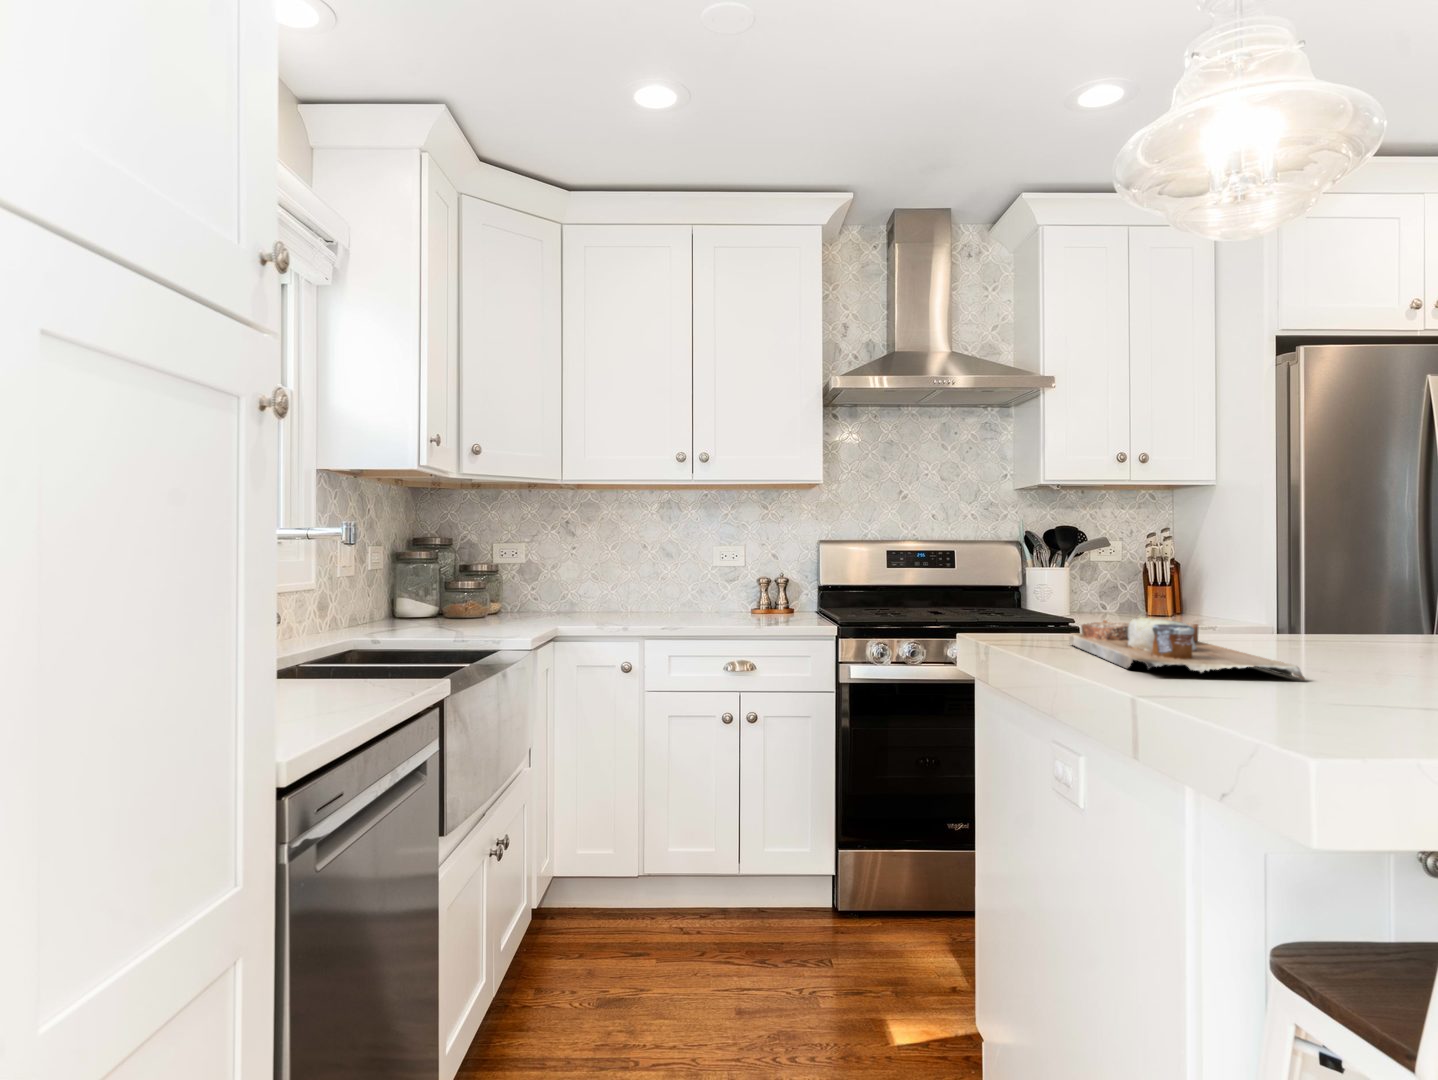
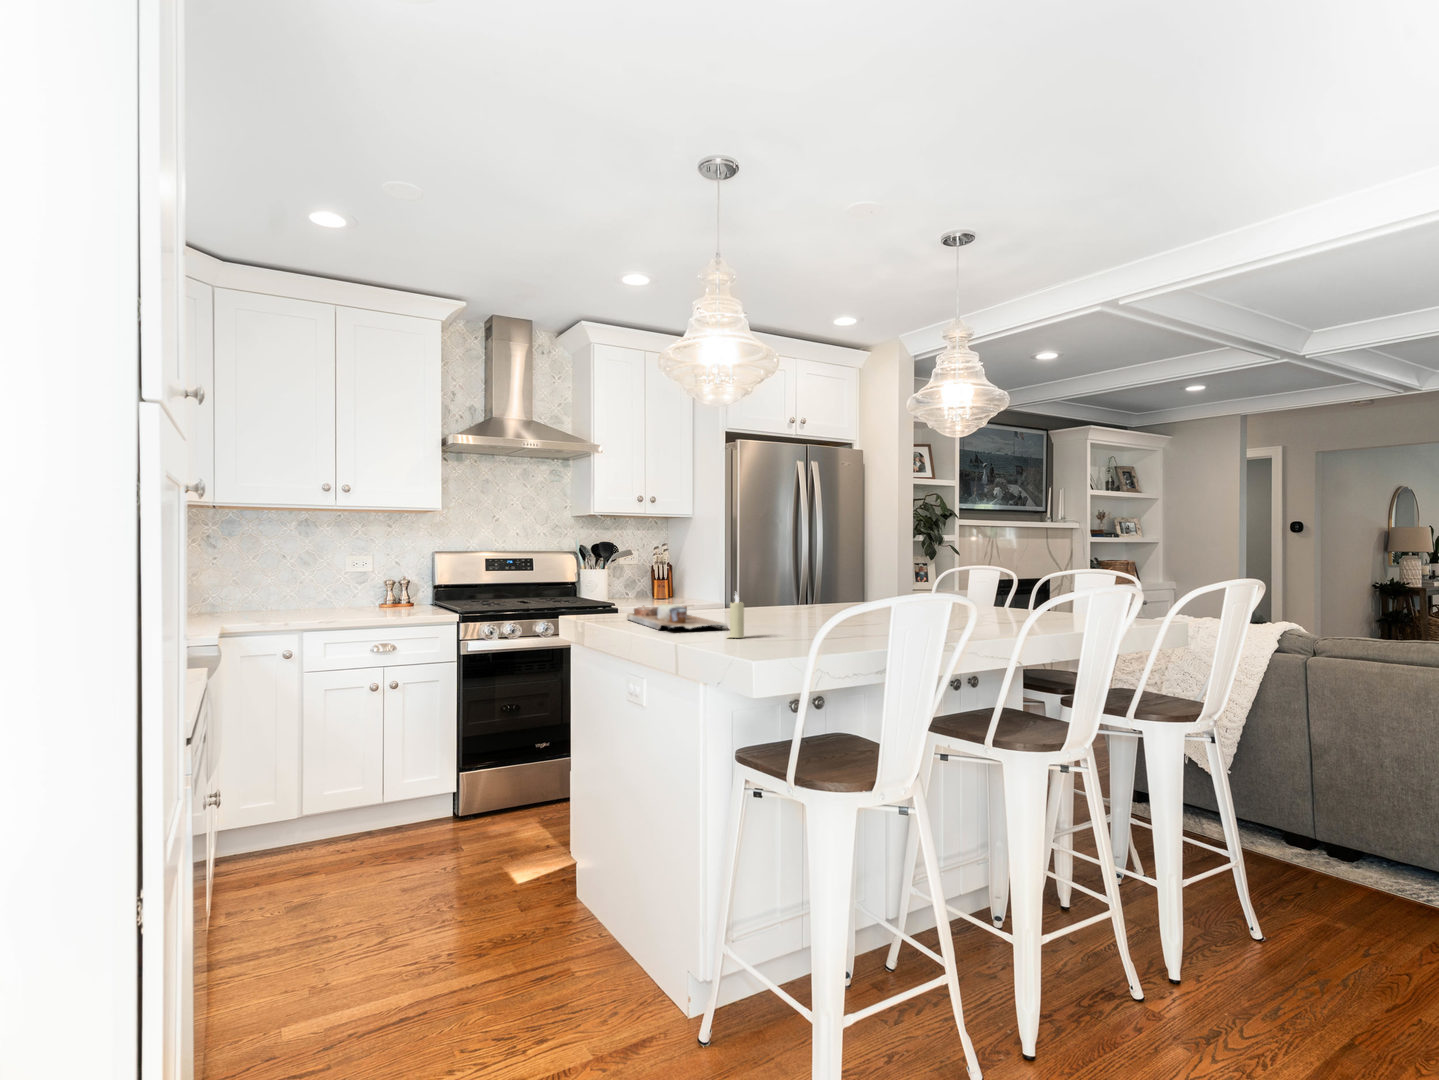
candle: none [1299,588,1355,705] -> present [728,594,744,638]

